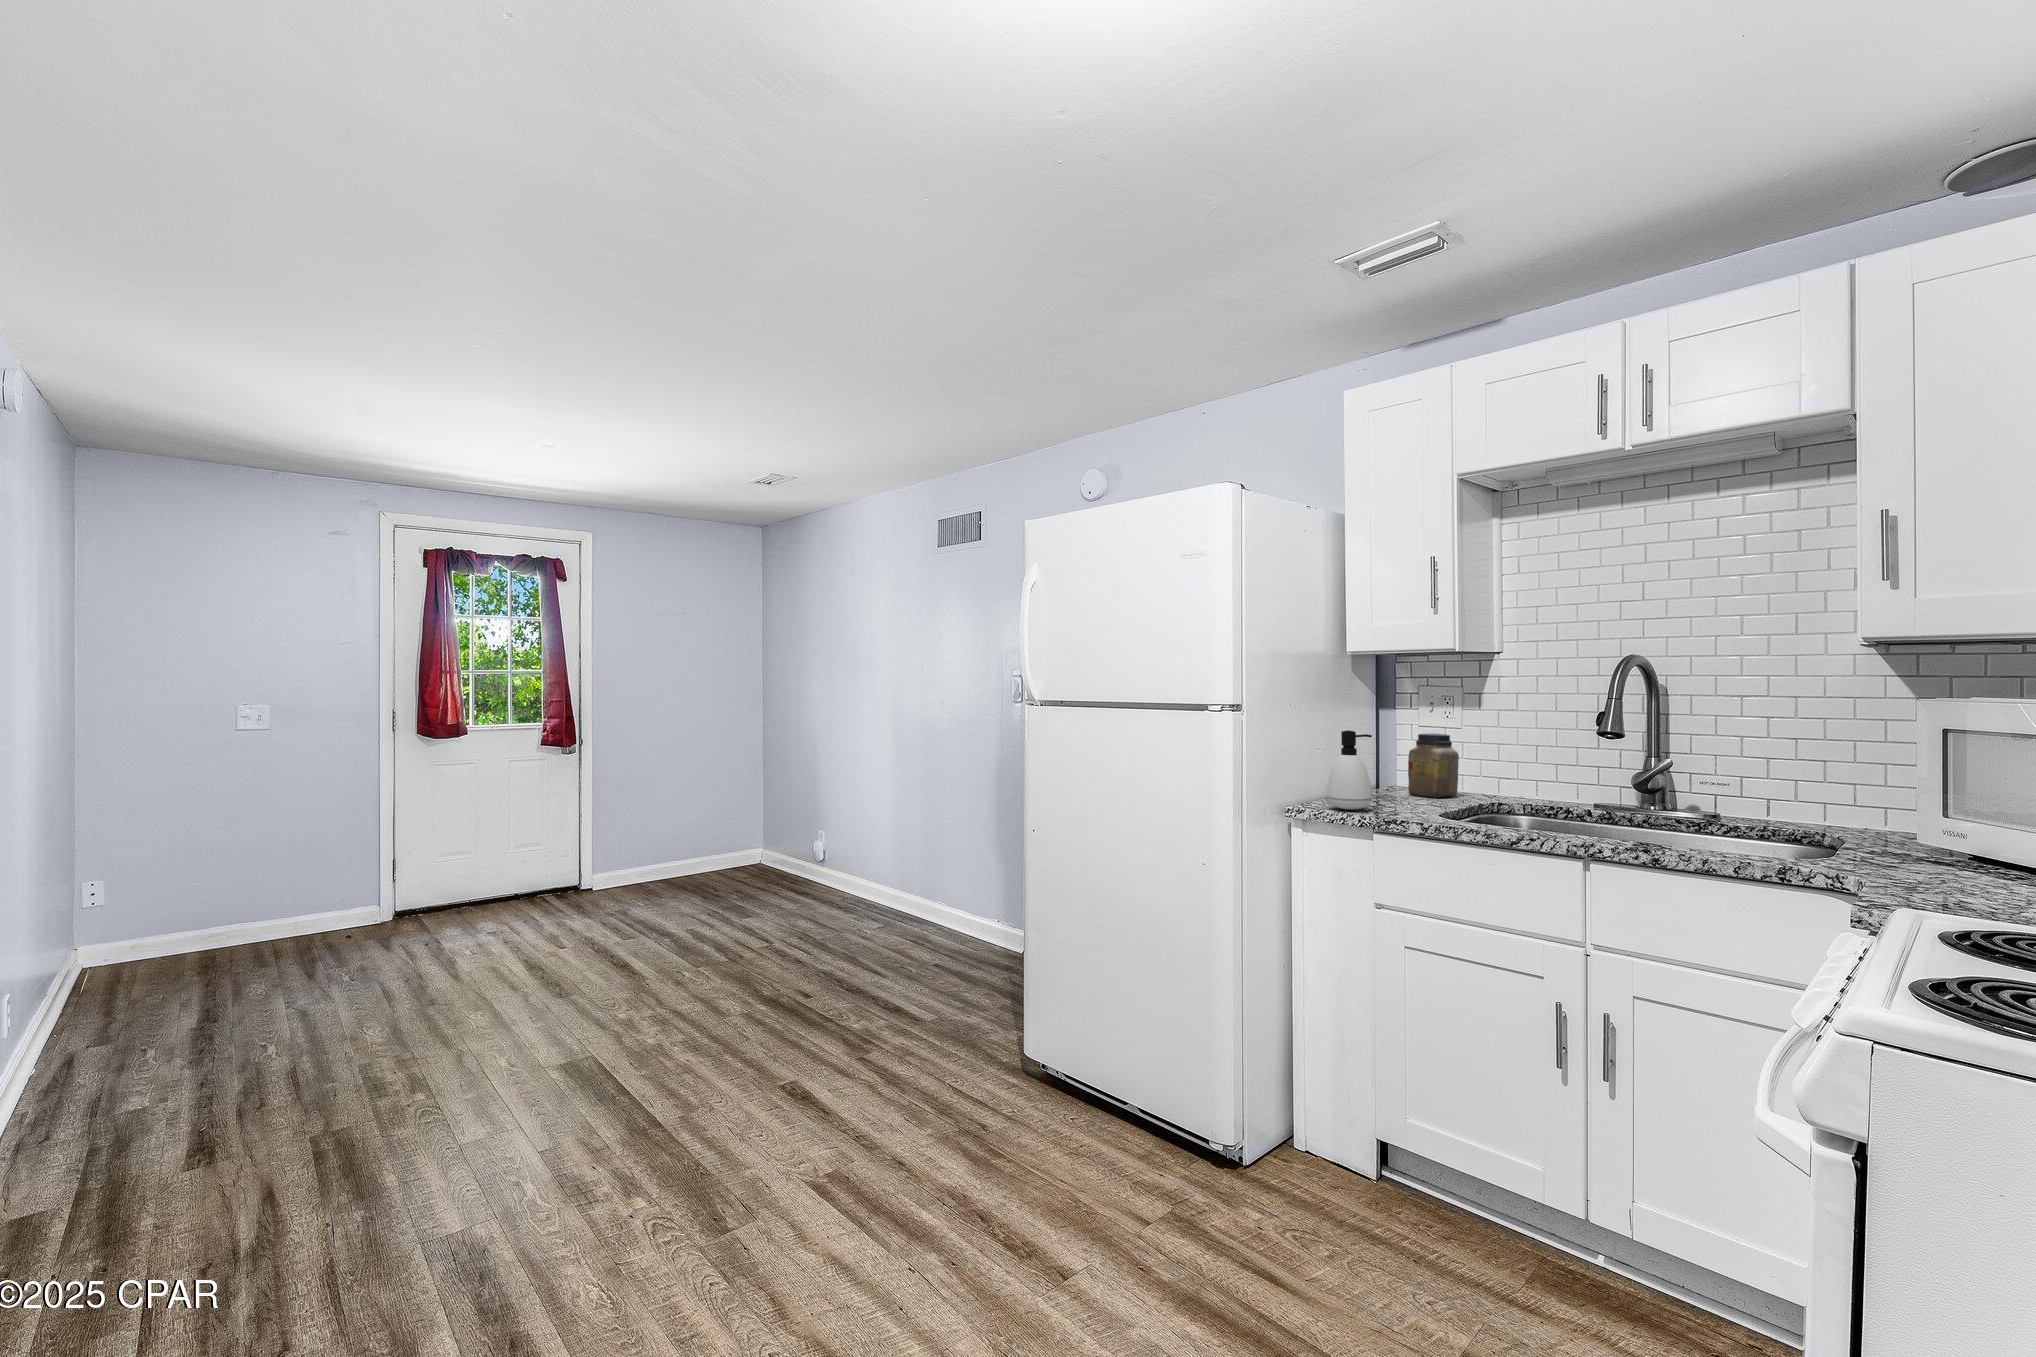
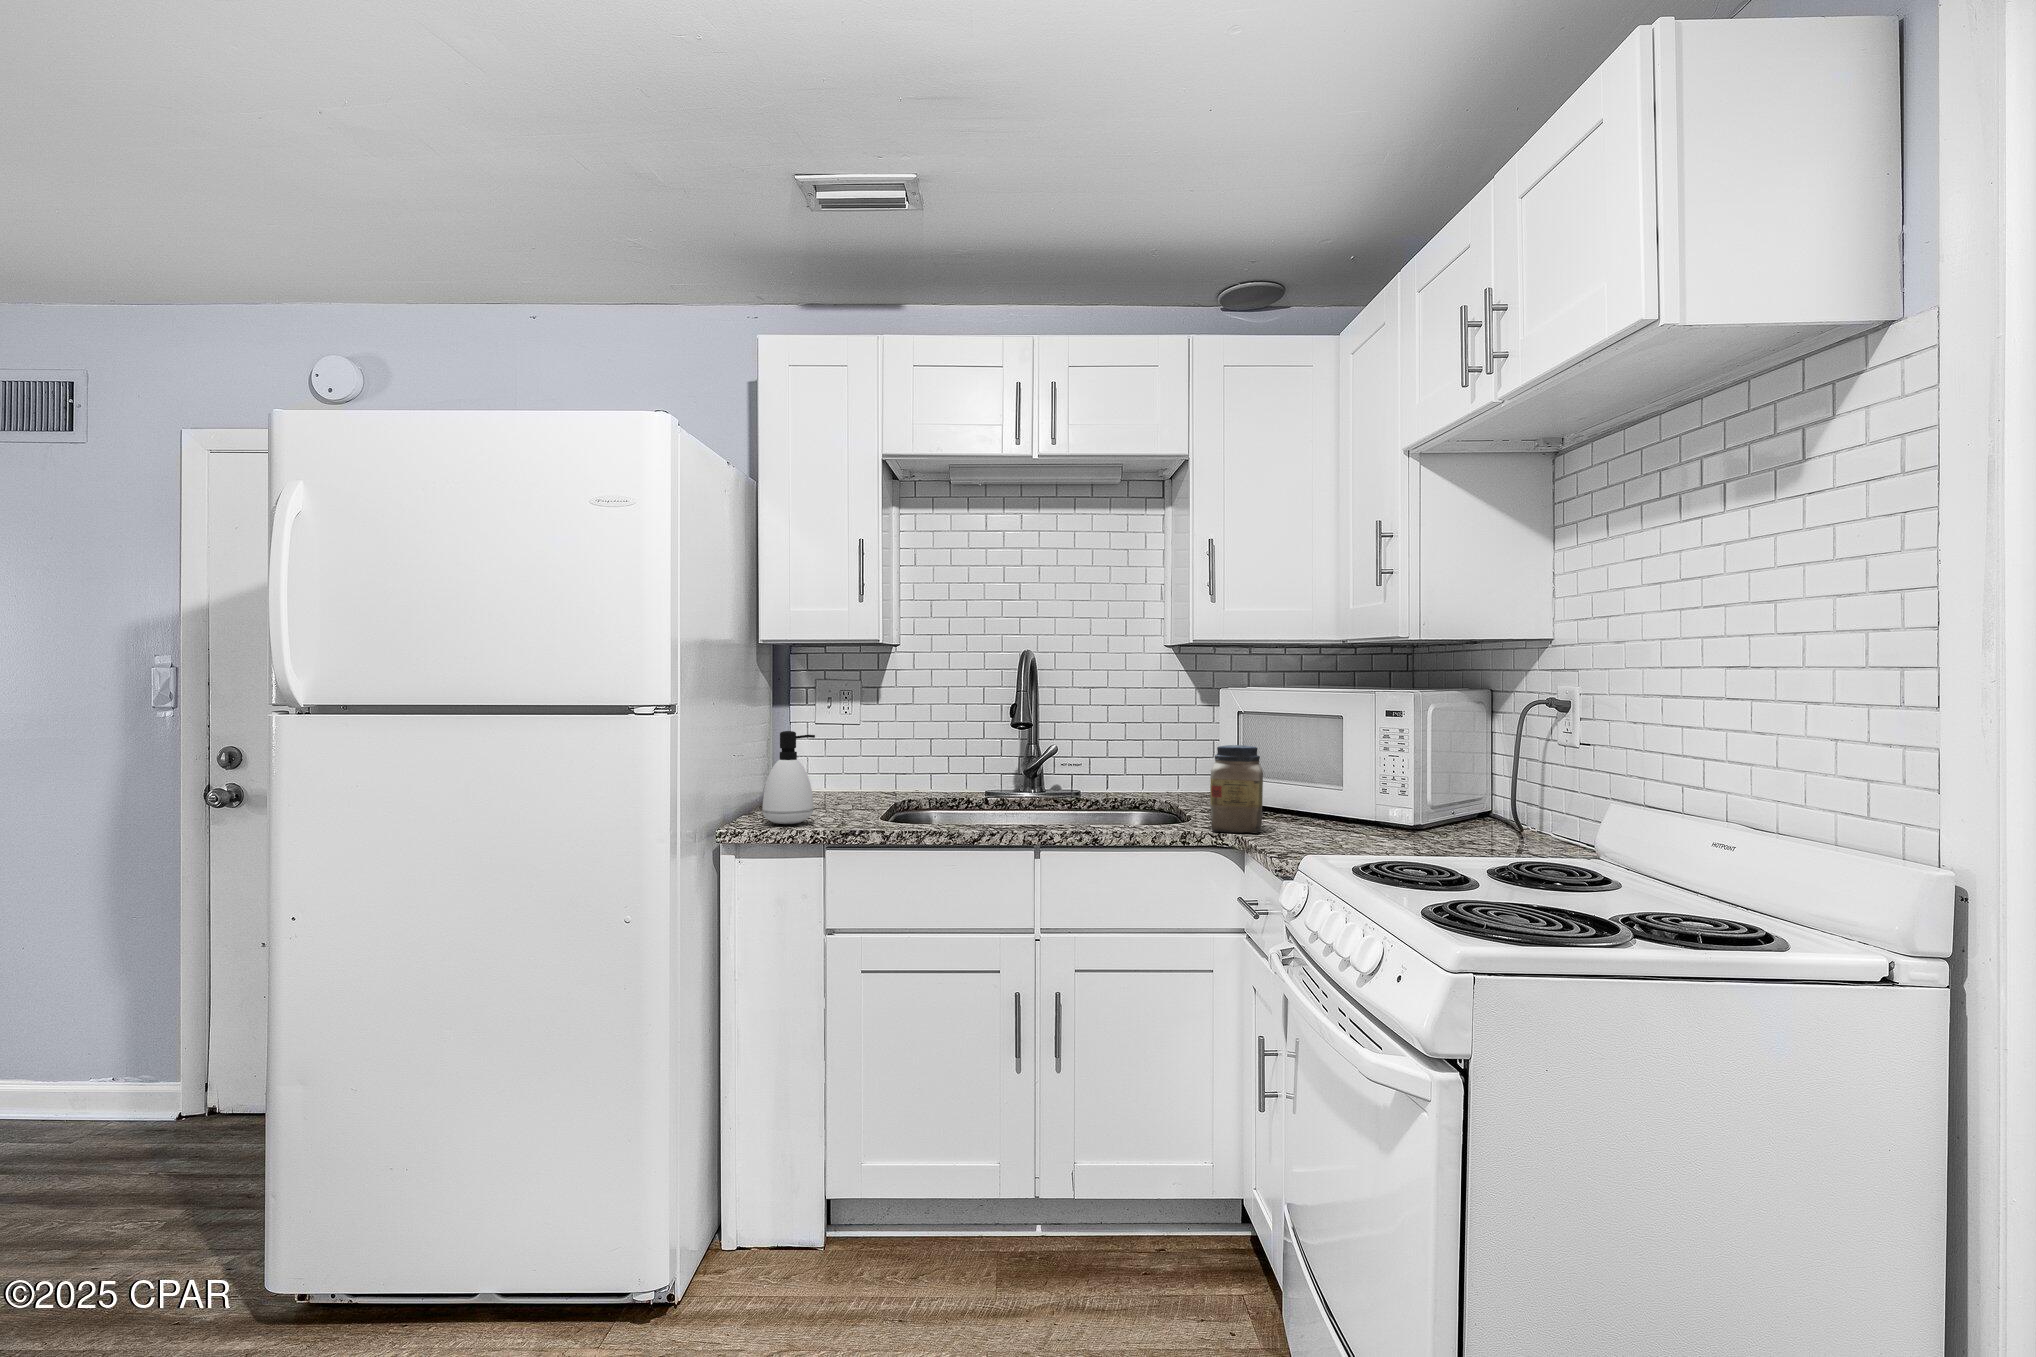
jar: present [1408,733,1459,798] -> present [1210,745,1263,833]

